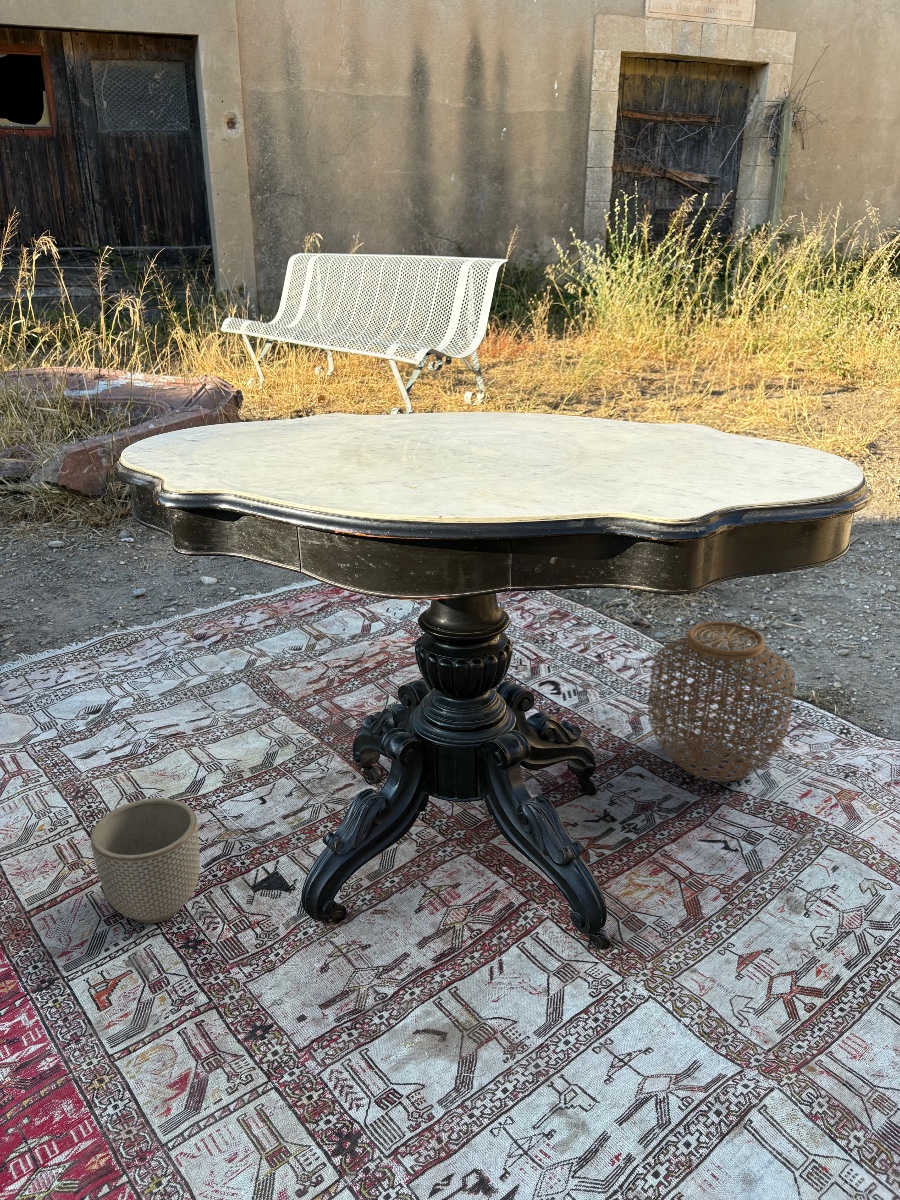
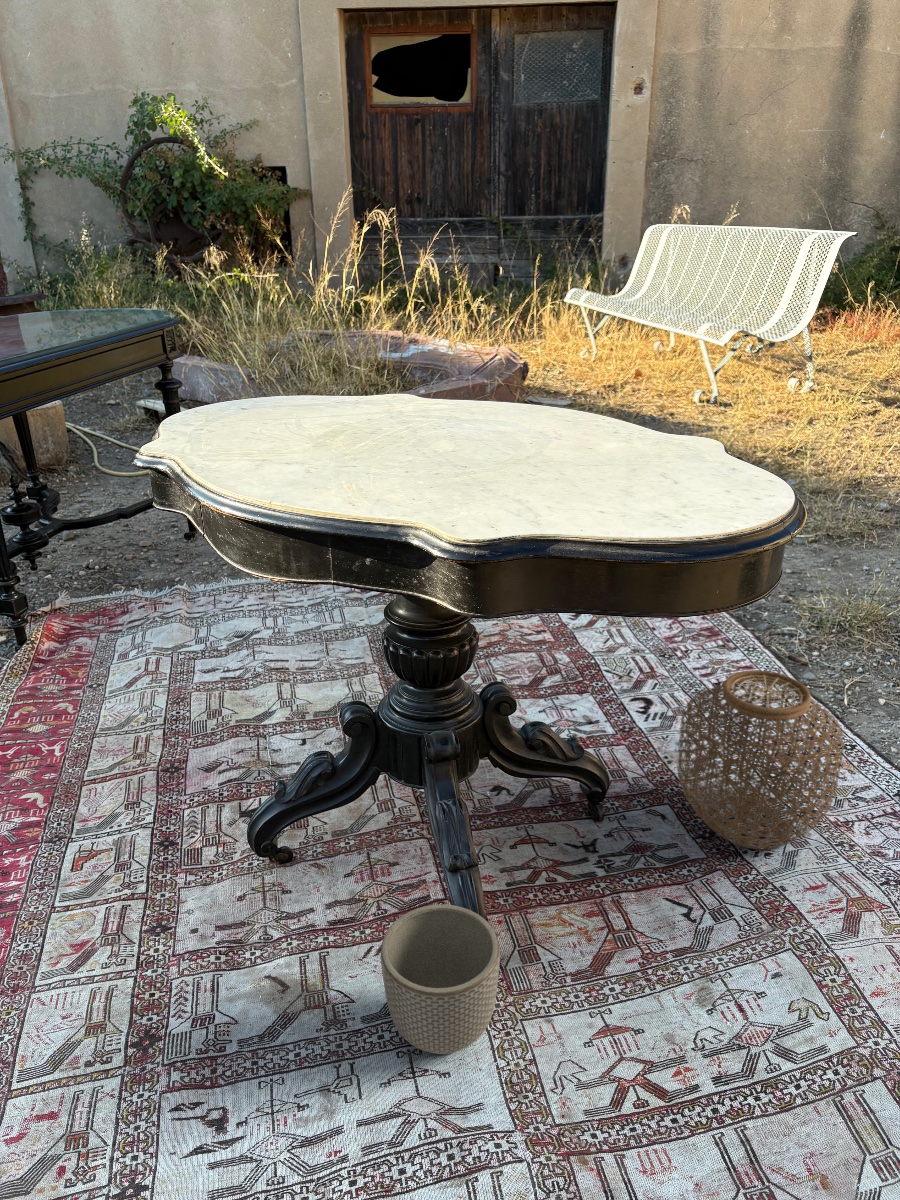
planter: present [91,798,200,923] -> present [381,904,500,1054]

